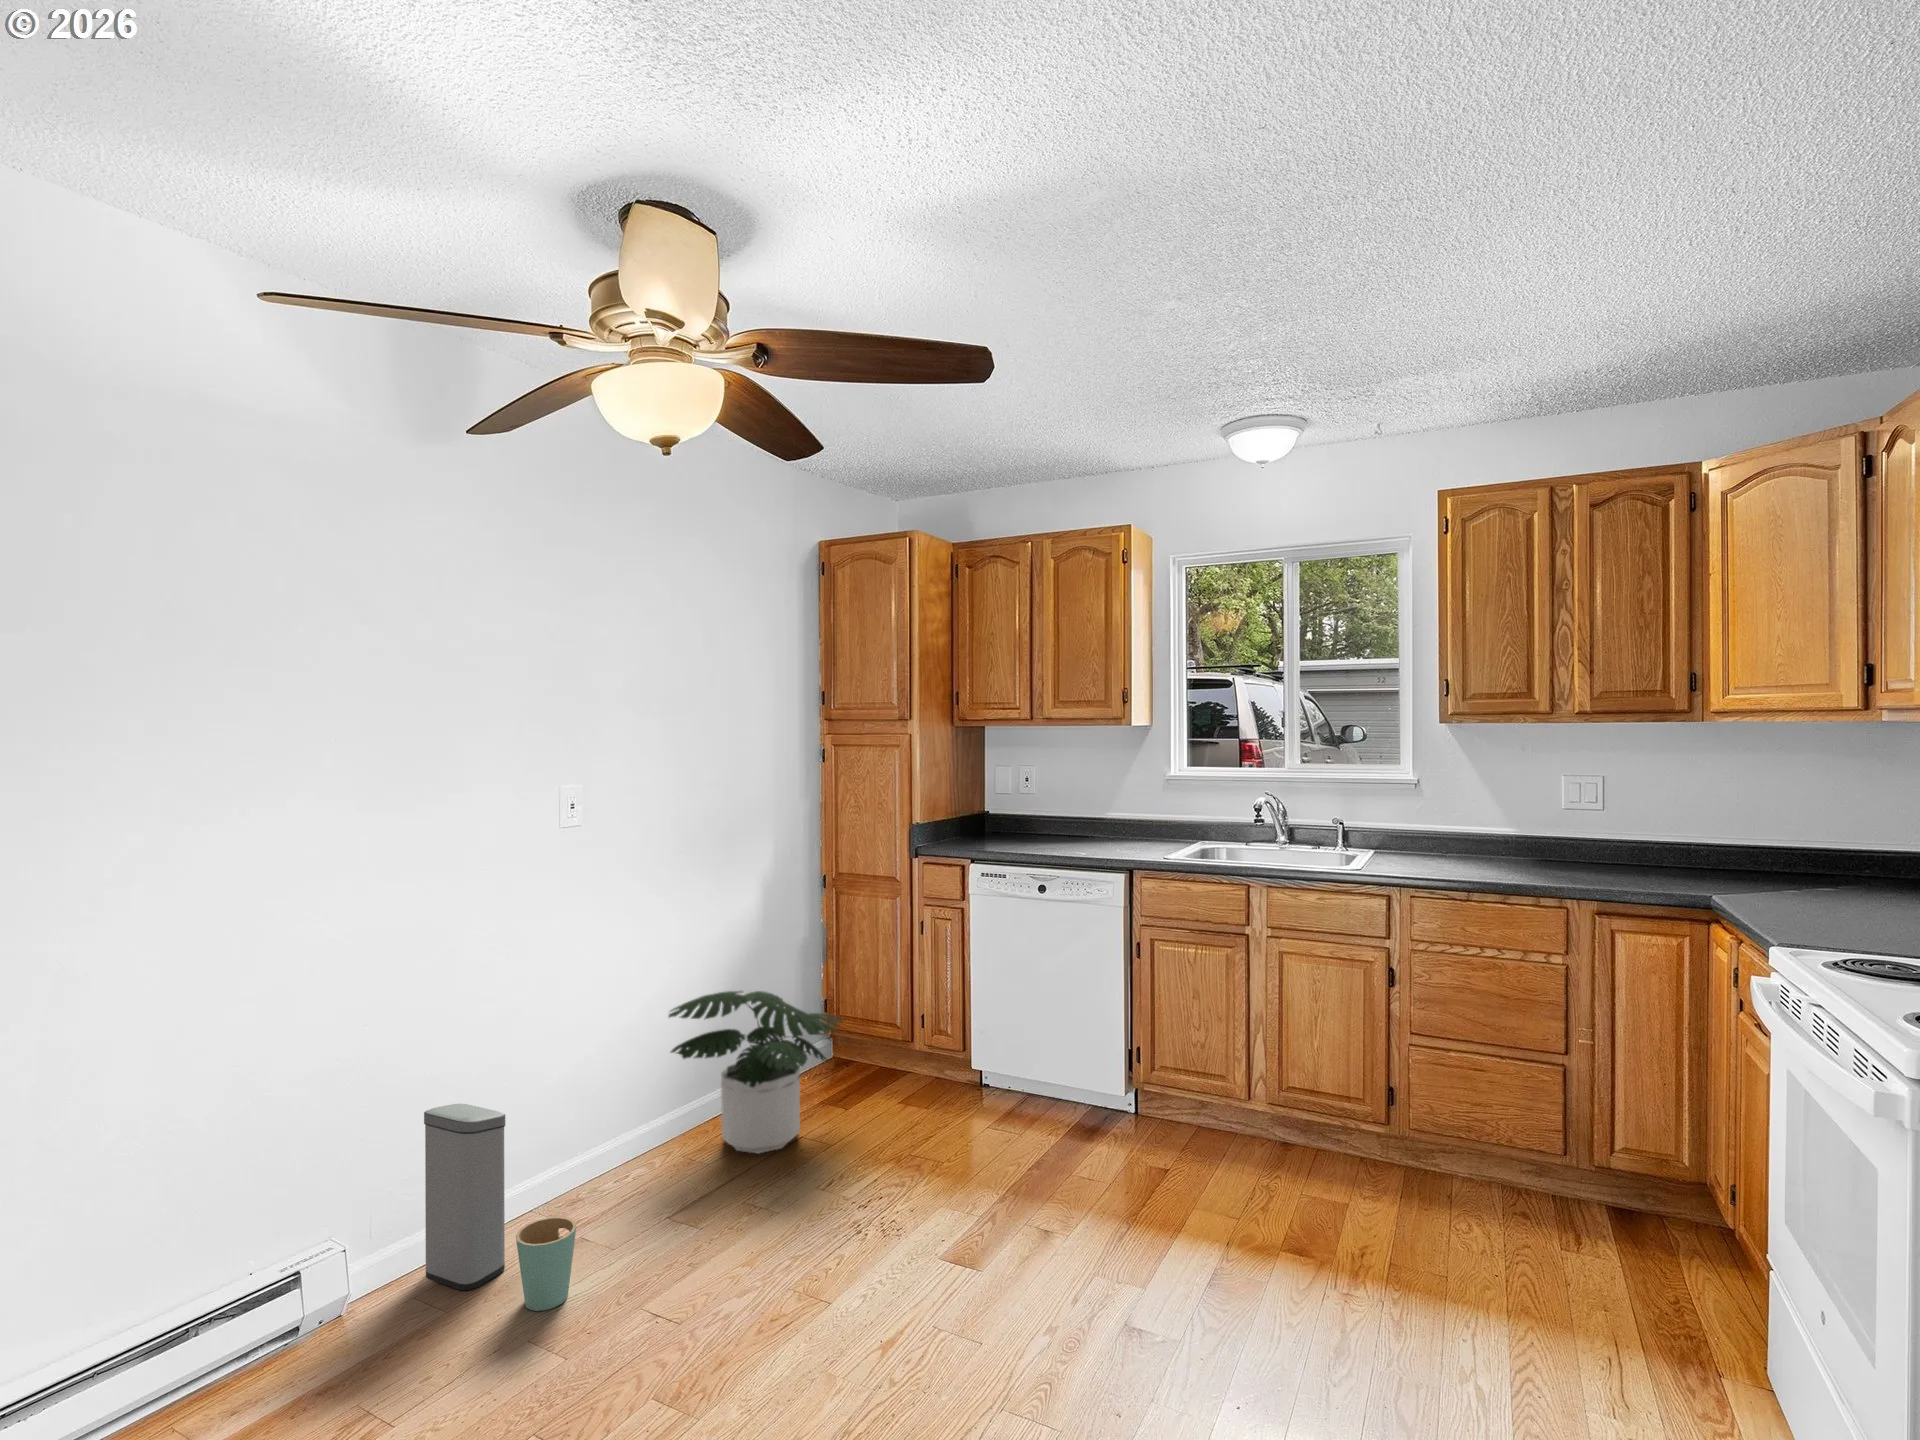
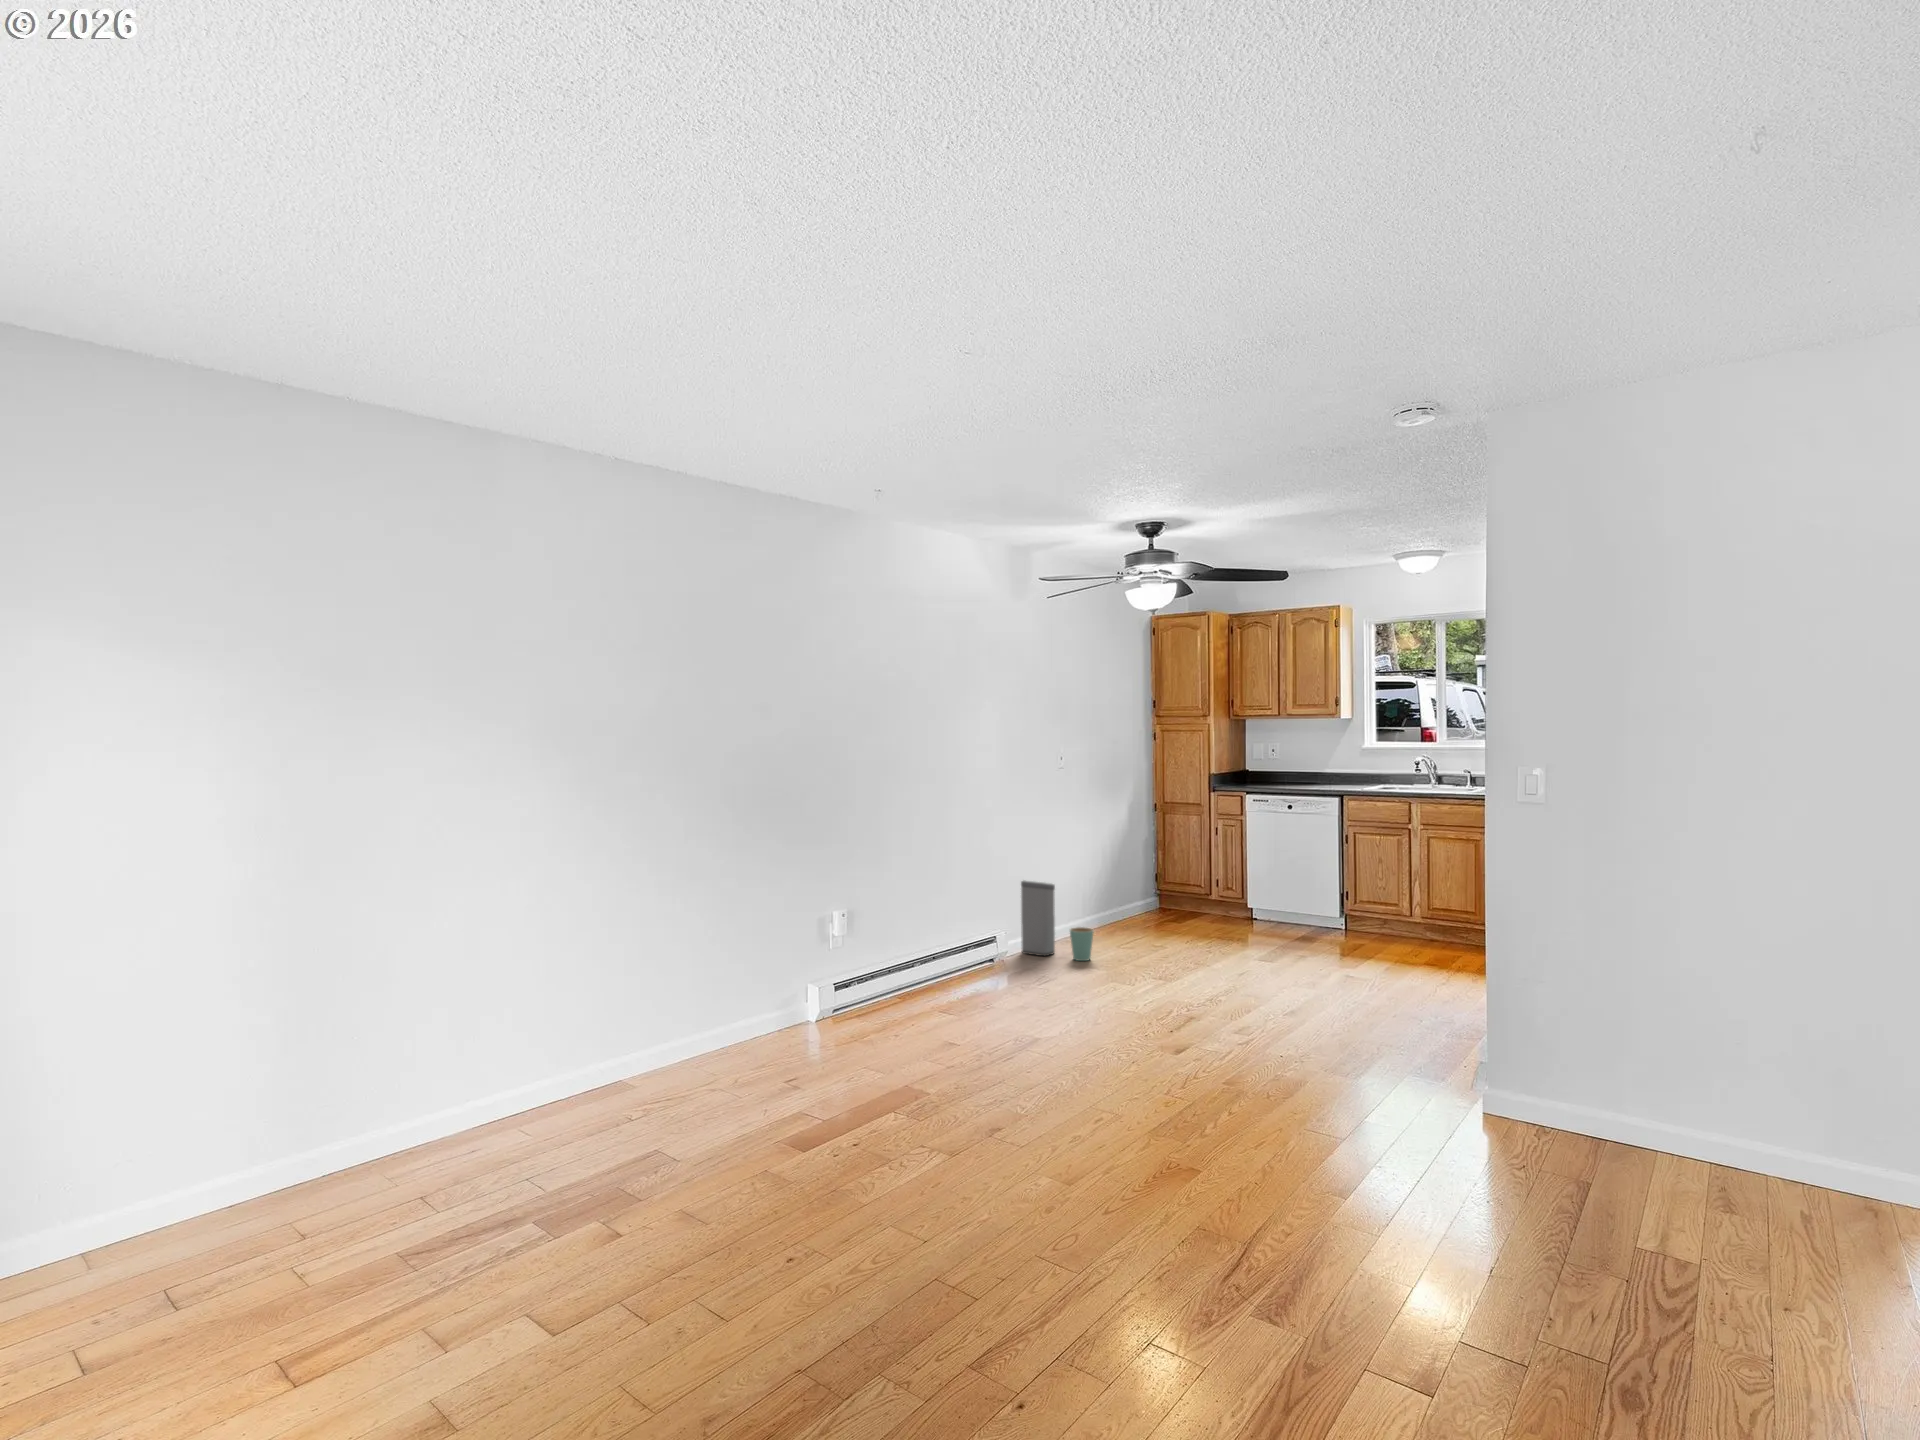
potted plant: present [669,991,842,1154] -> none [1097,853,1185,933]

